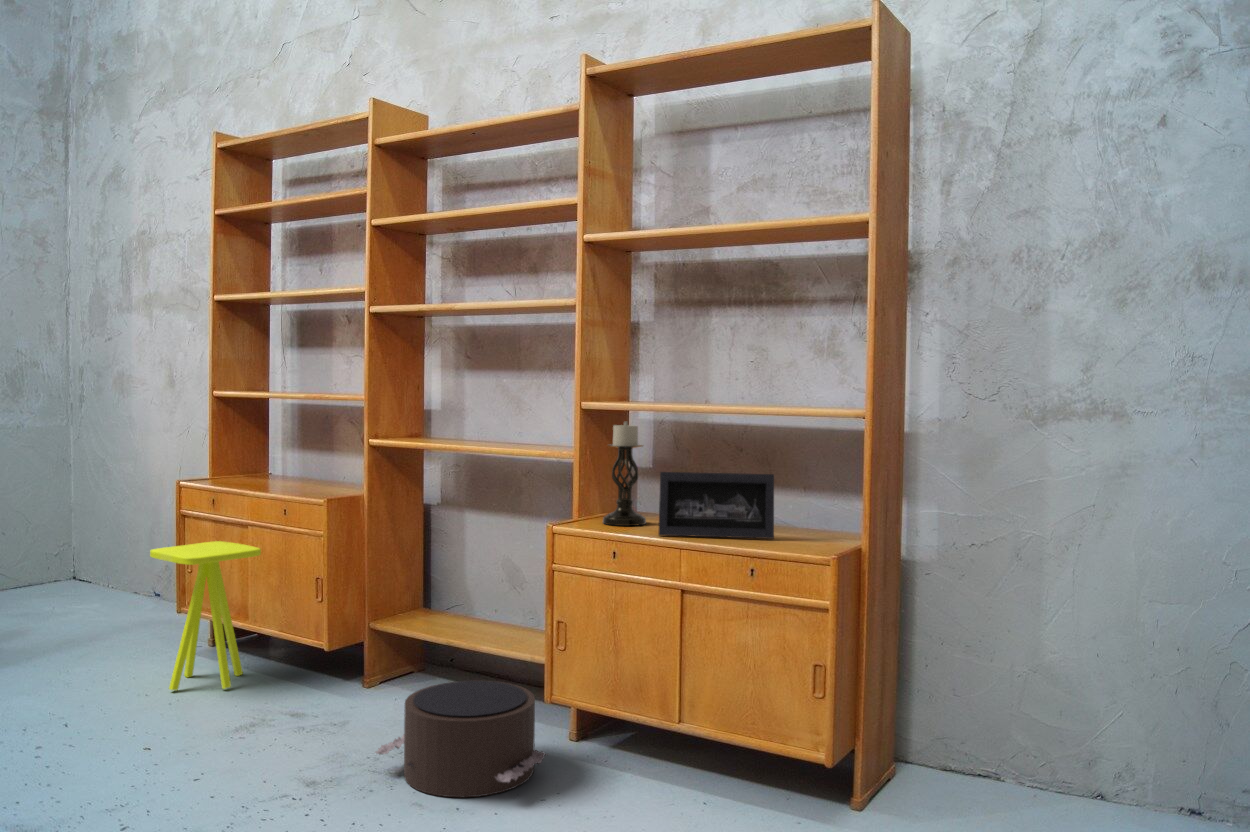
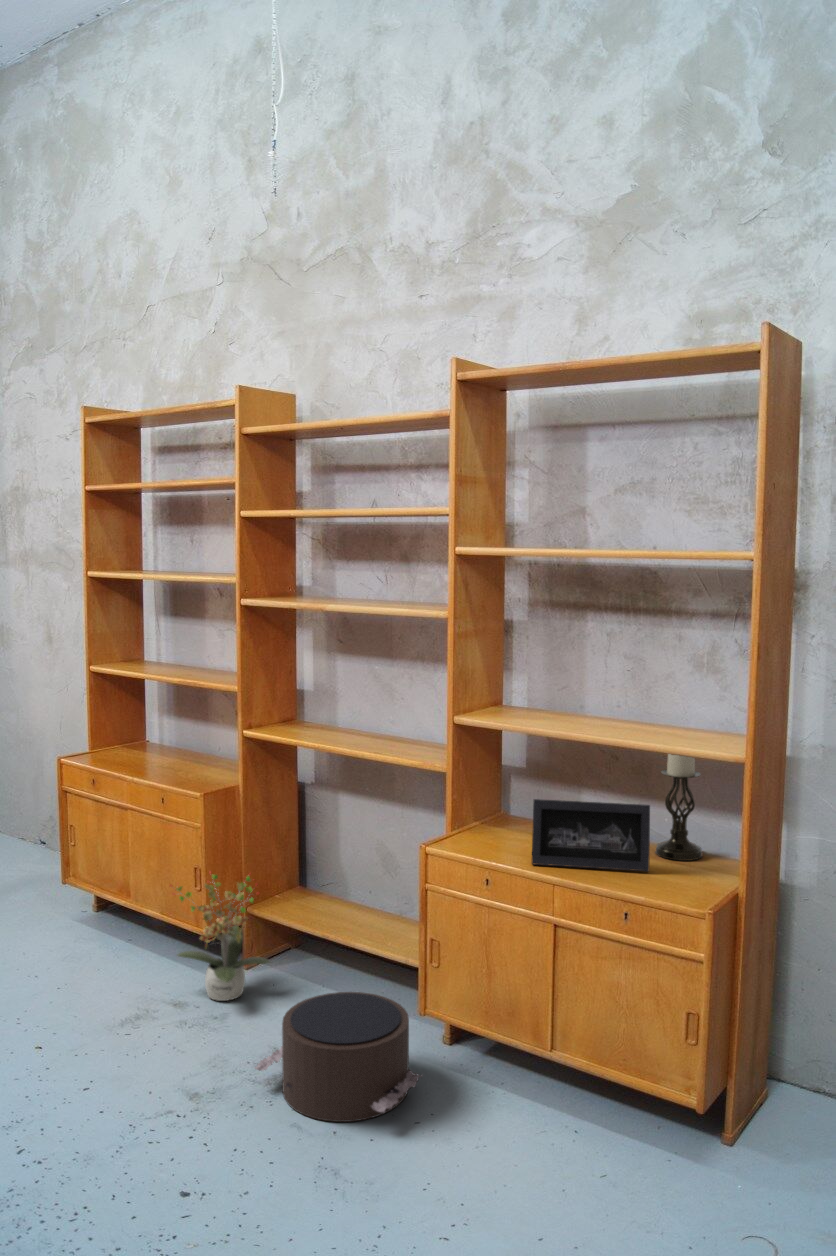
candle holder: present [603,422,646,526] -> present [655,754,702,861]
side table: present [150,541,261,690] -> none [35,823,140,974]
potted plant: none [290,580,394,708] -> present [170,872,270,1001]

